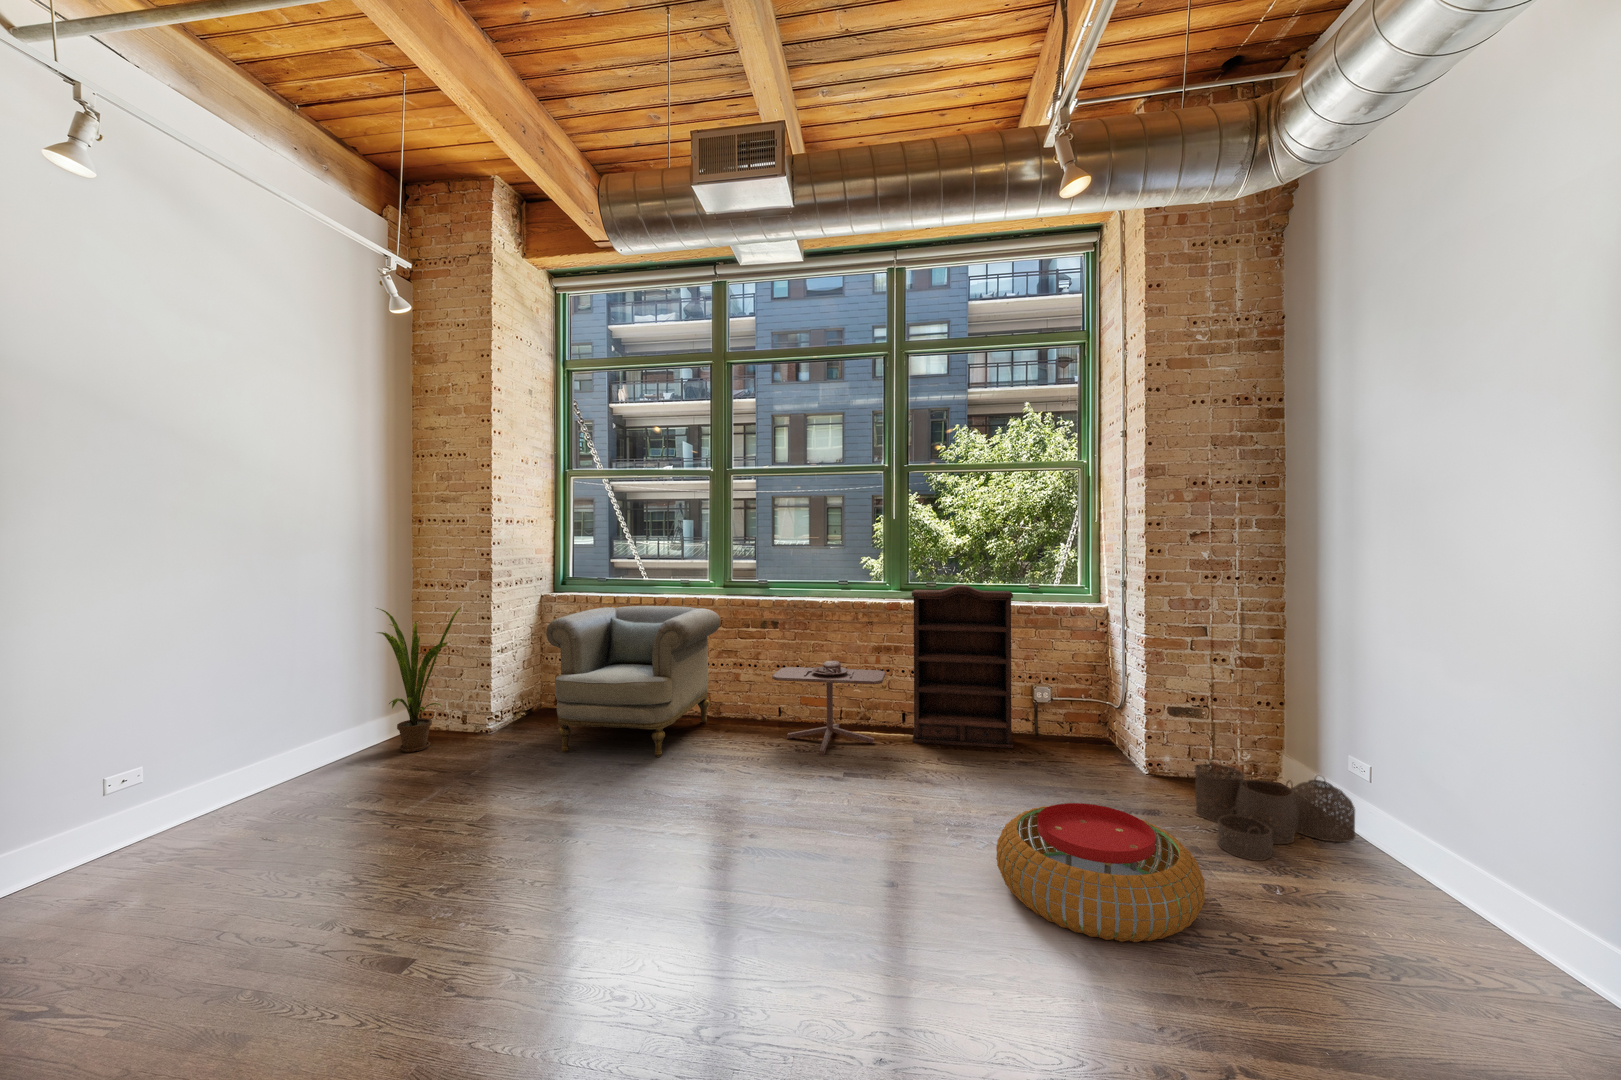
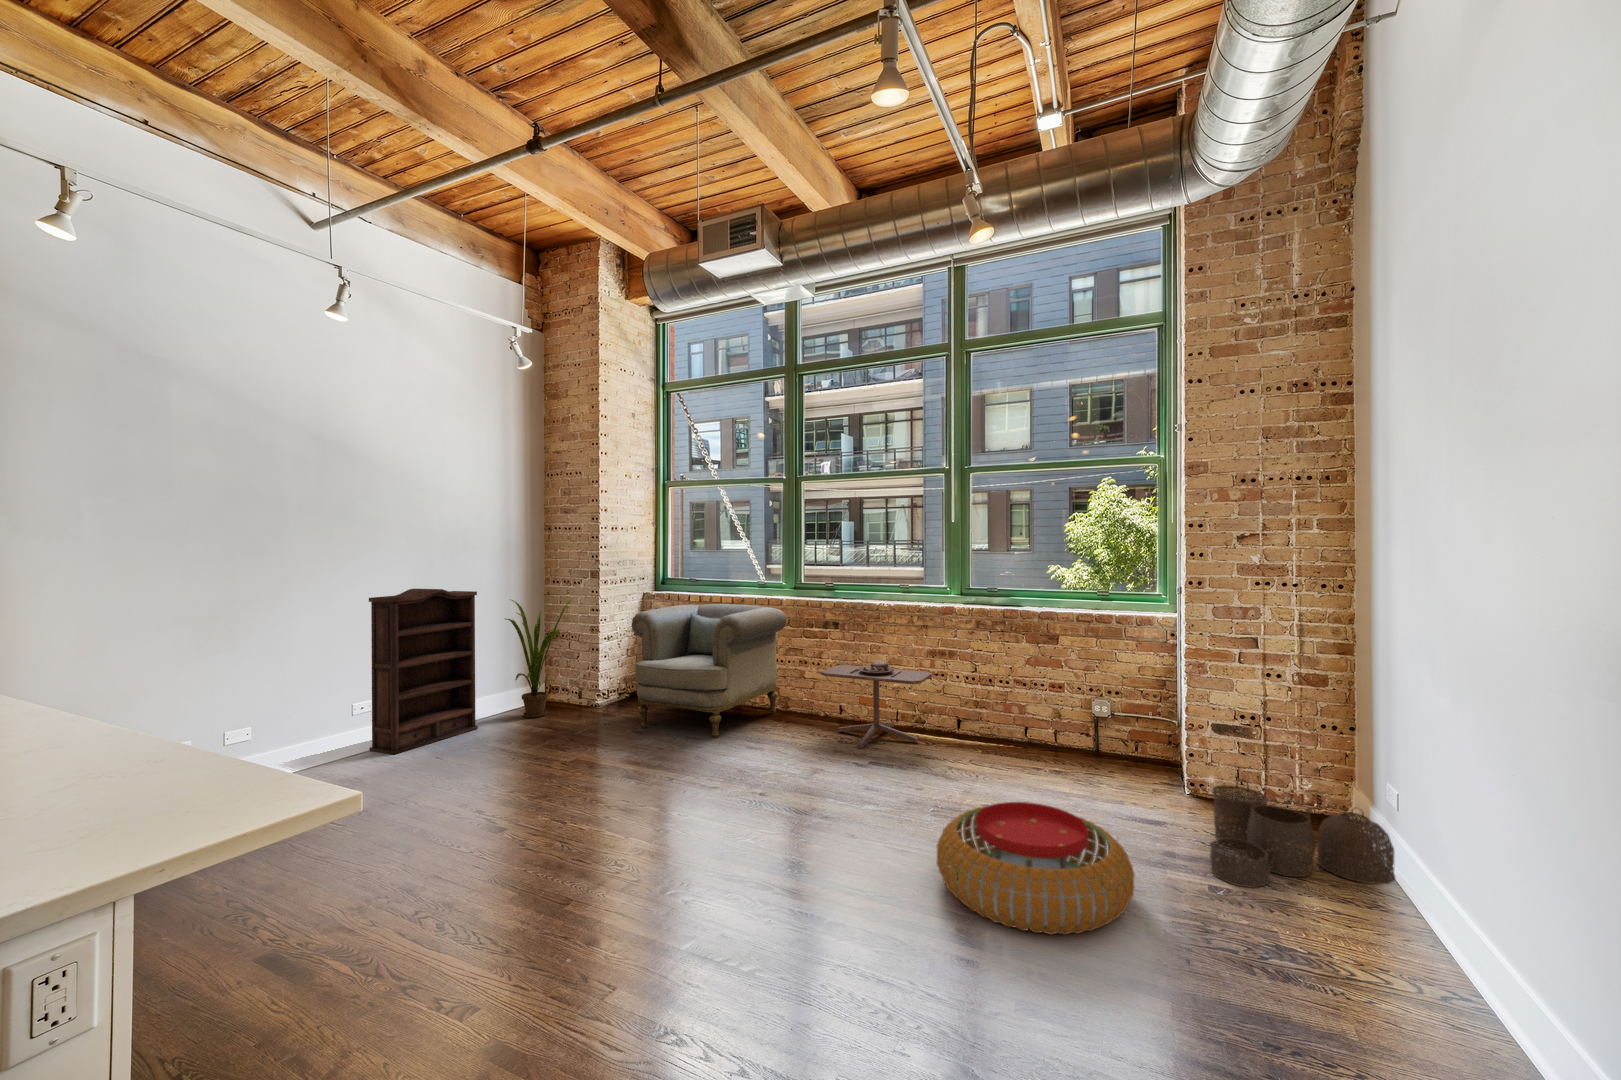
bookshelf: present [912,585,1013,748] -> present [369,589,478,755]

